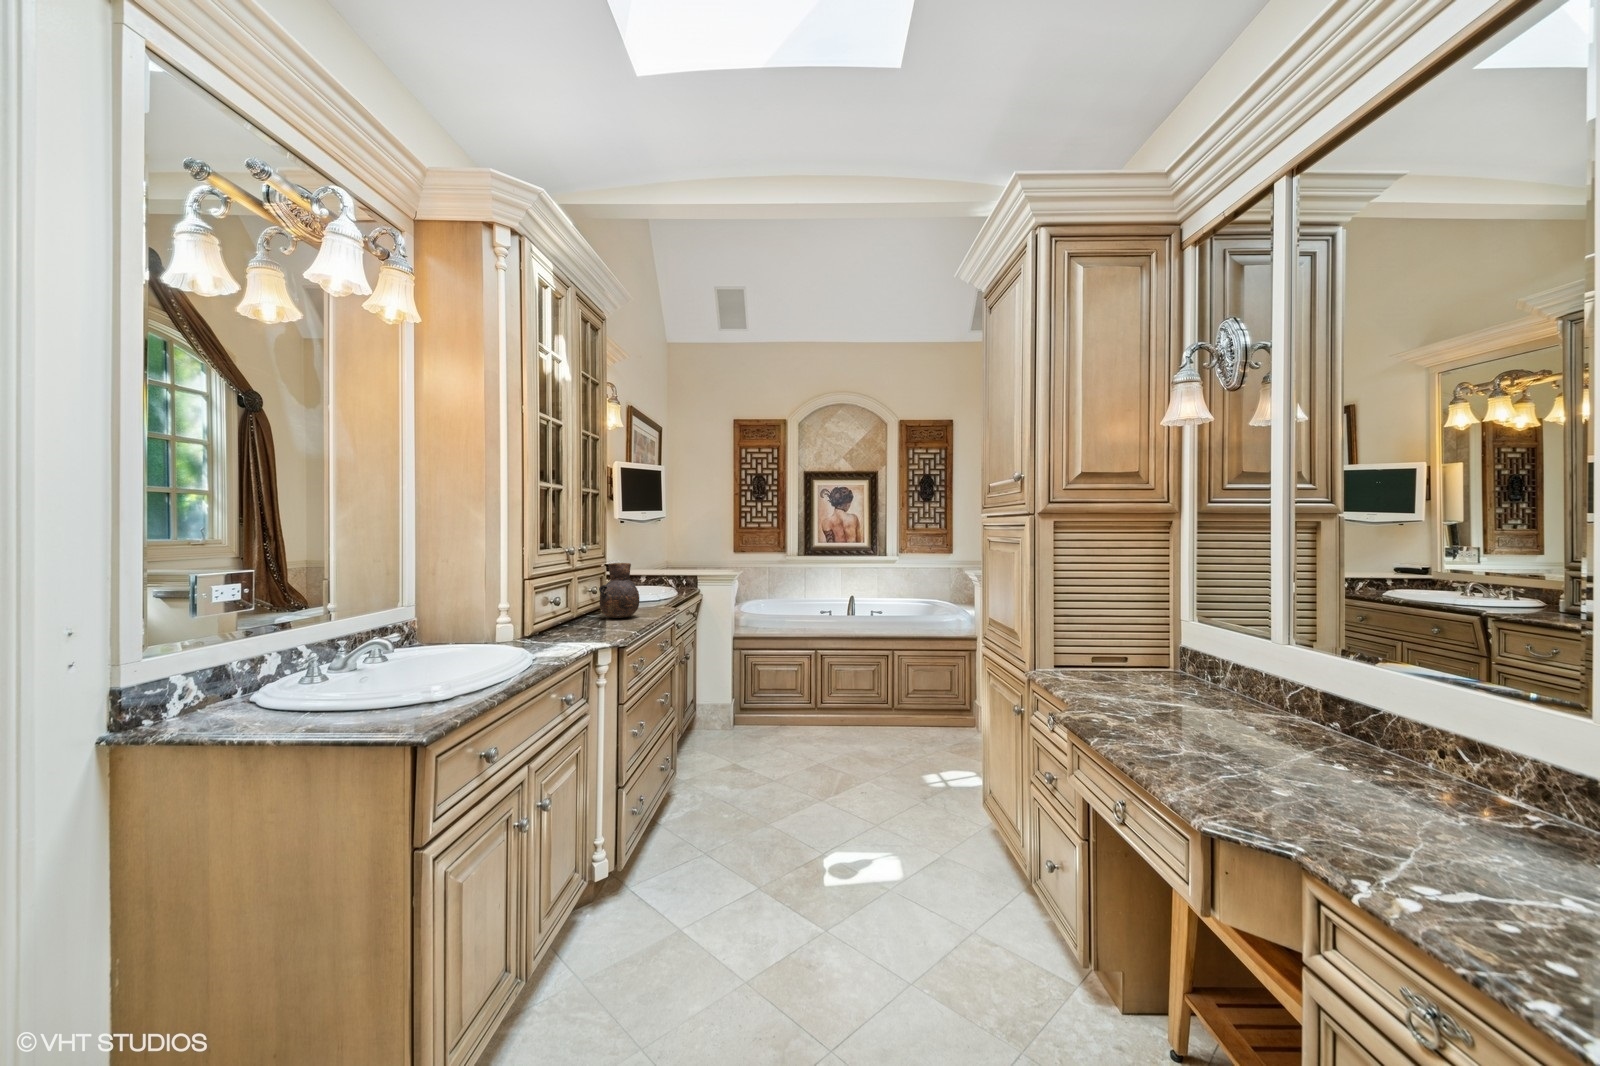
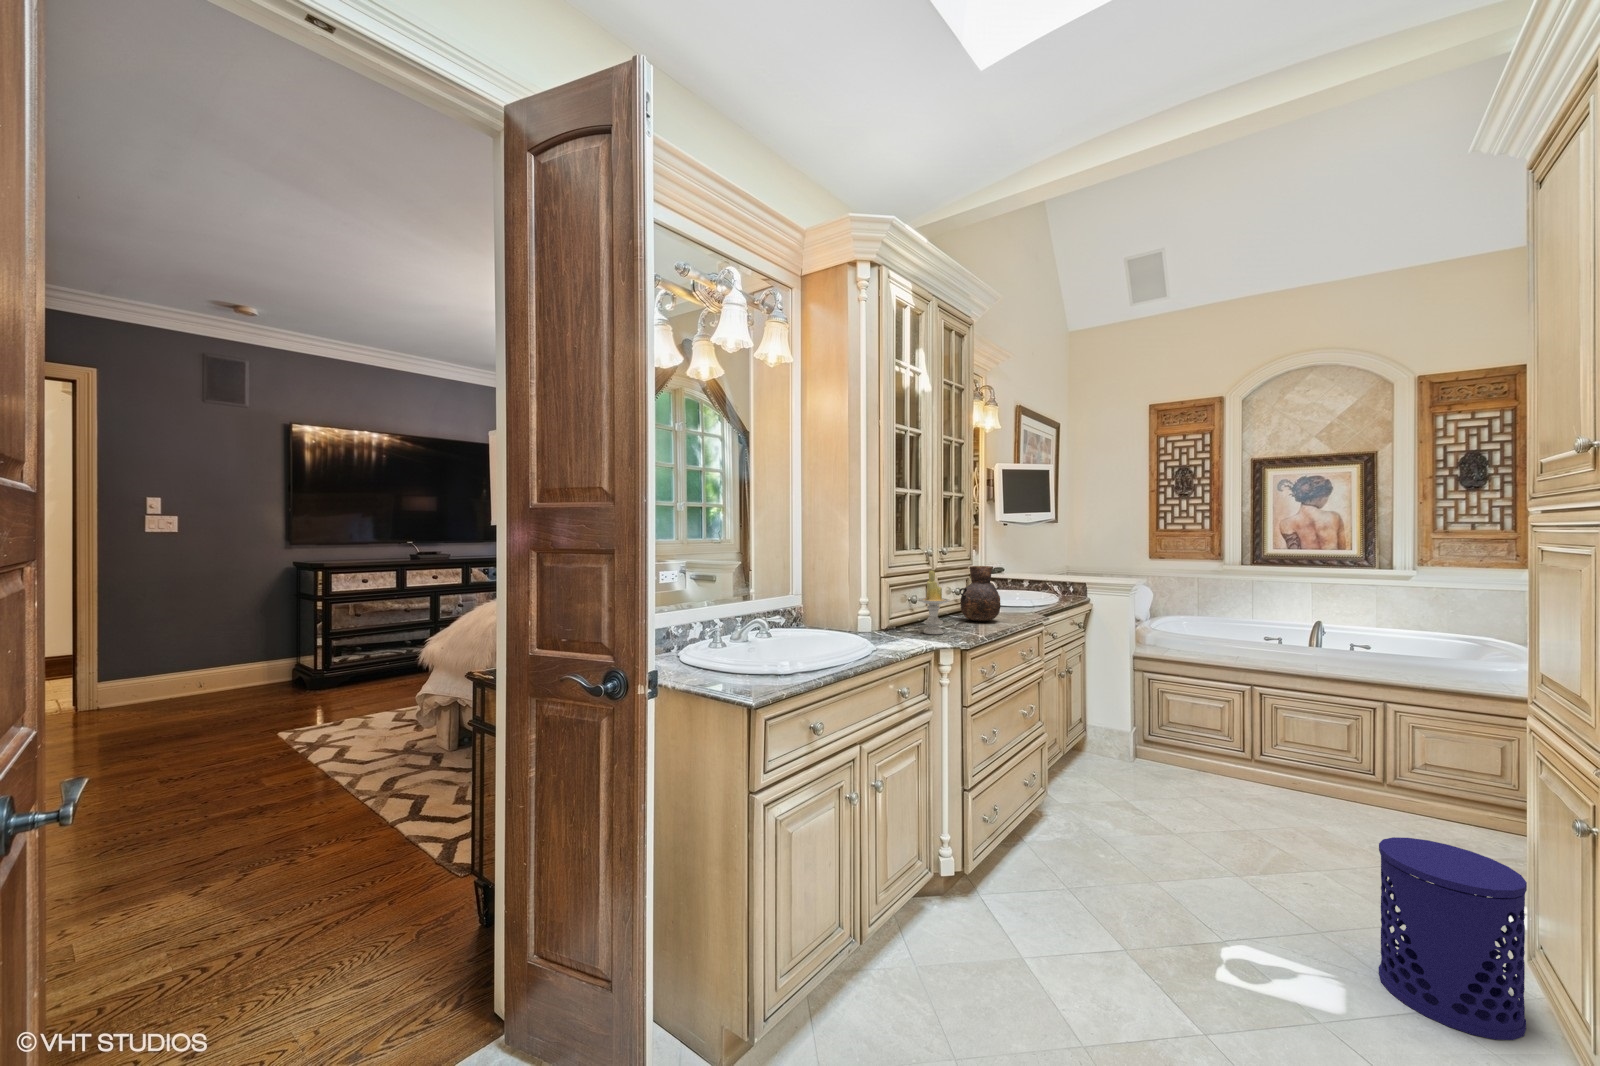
candle: none [565,569,599,635] -> present [918,571,949,634]
waste bin: none [913,737,982,857] -> present [1379,837,1527,1040]

